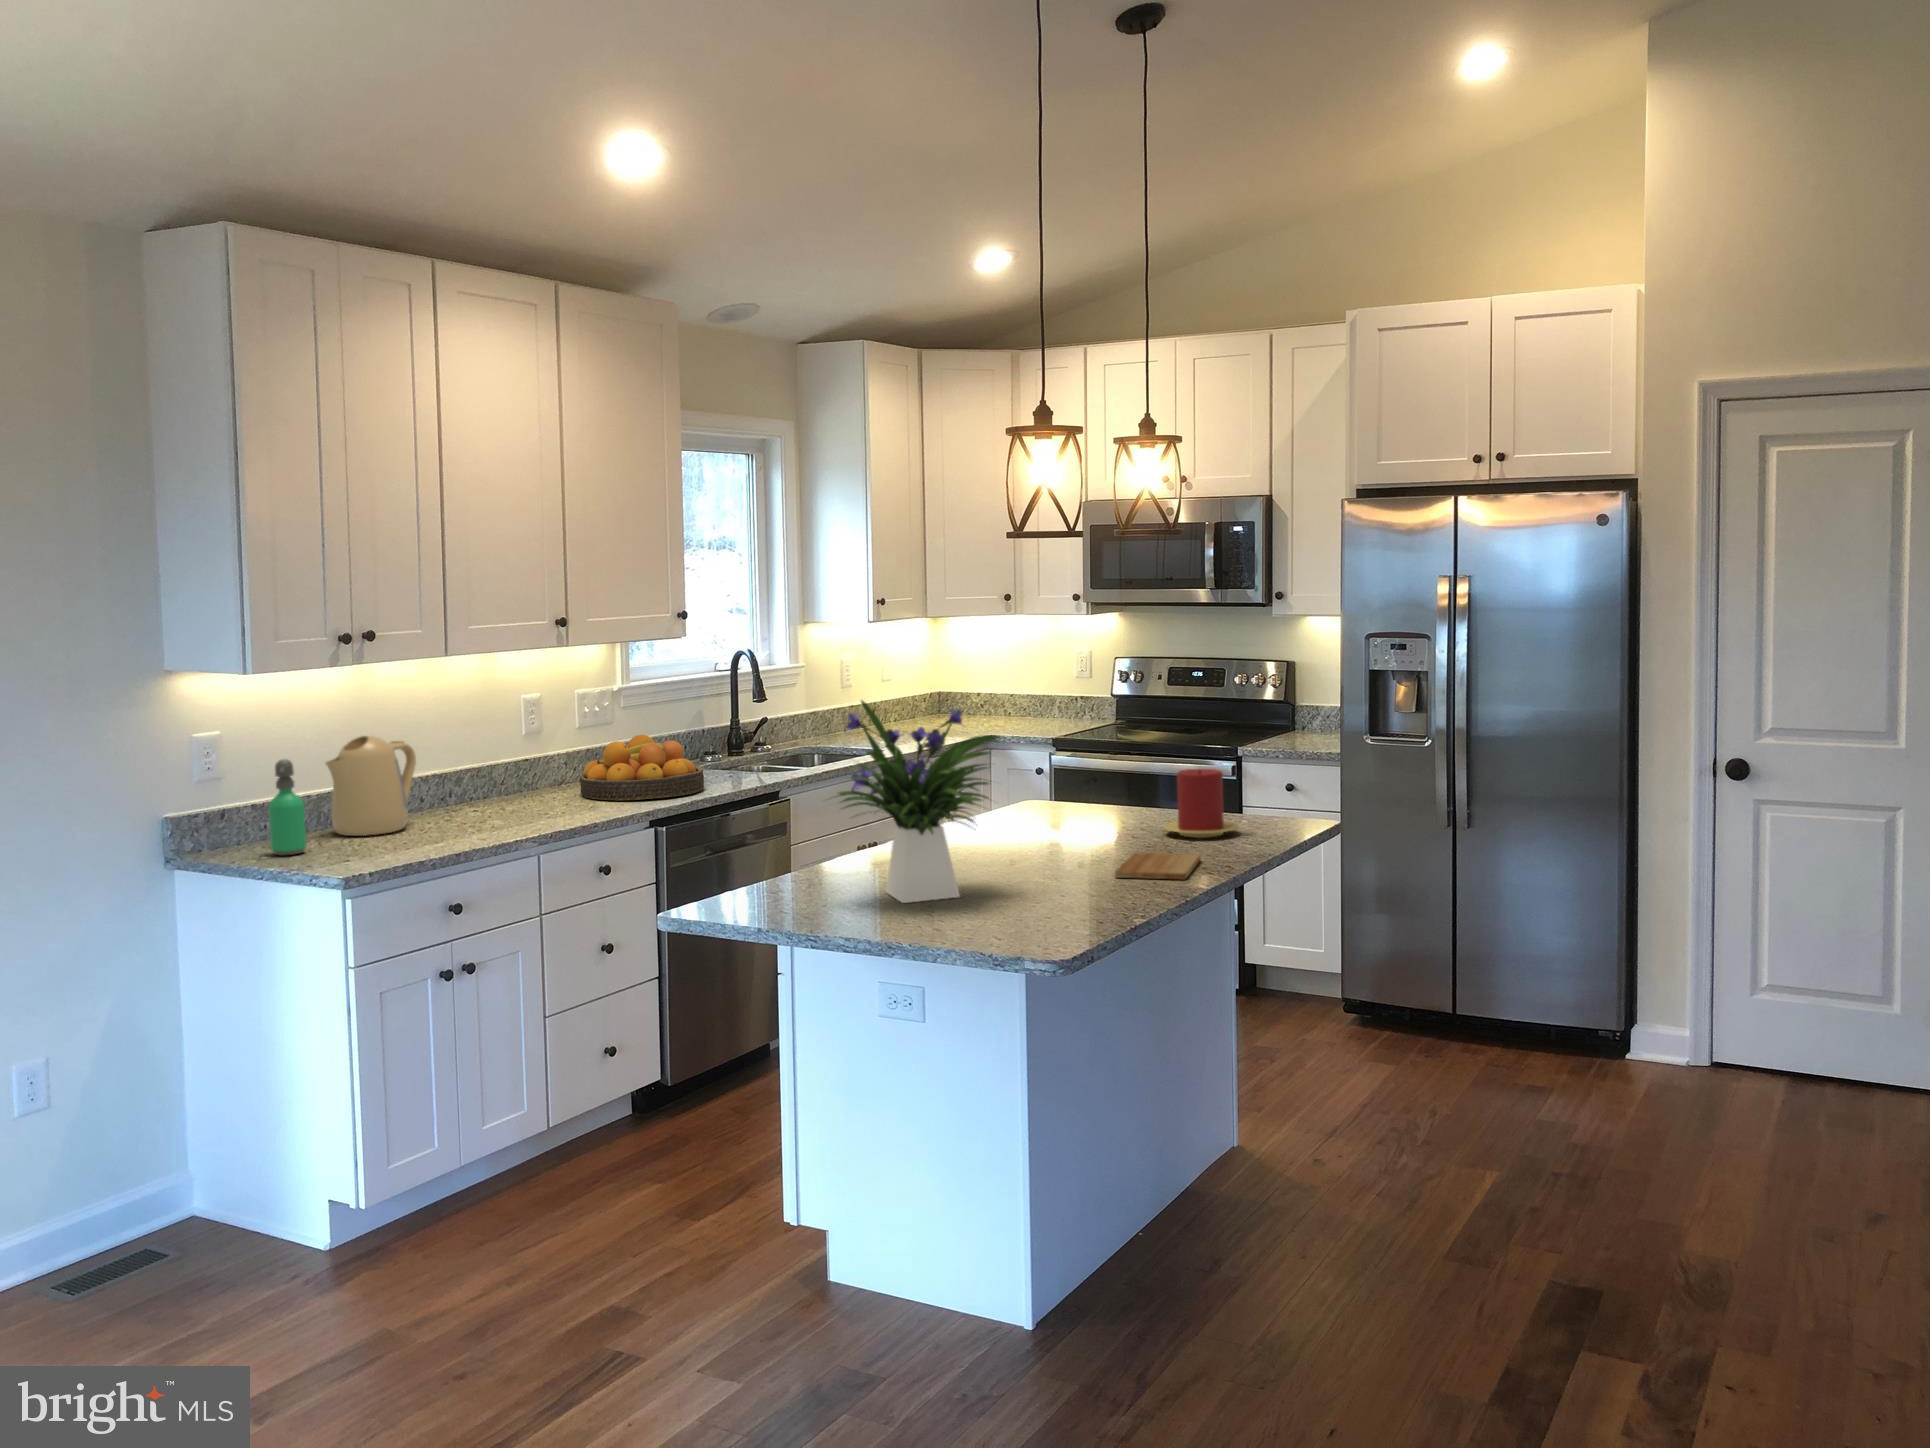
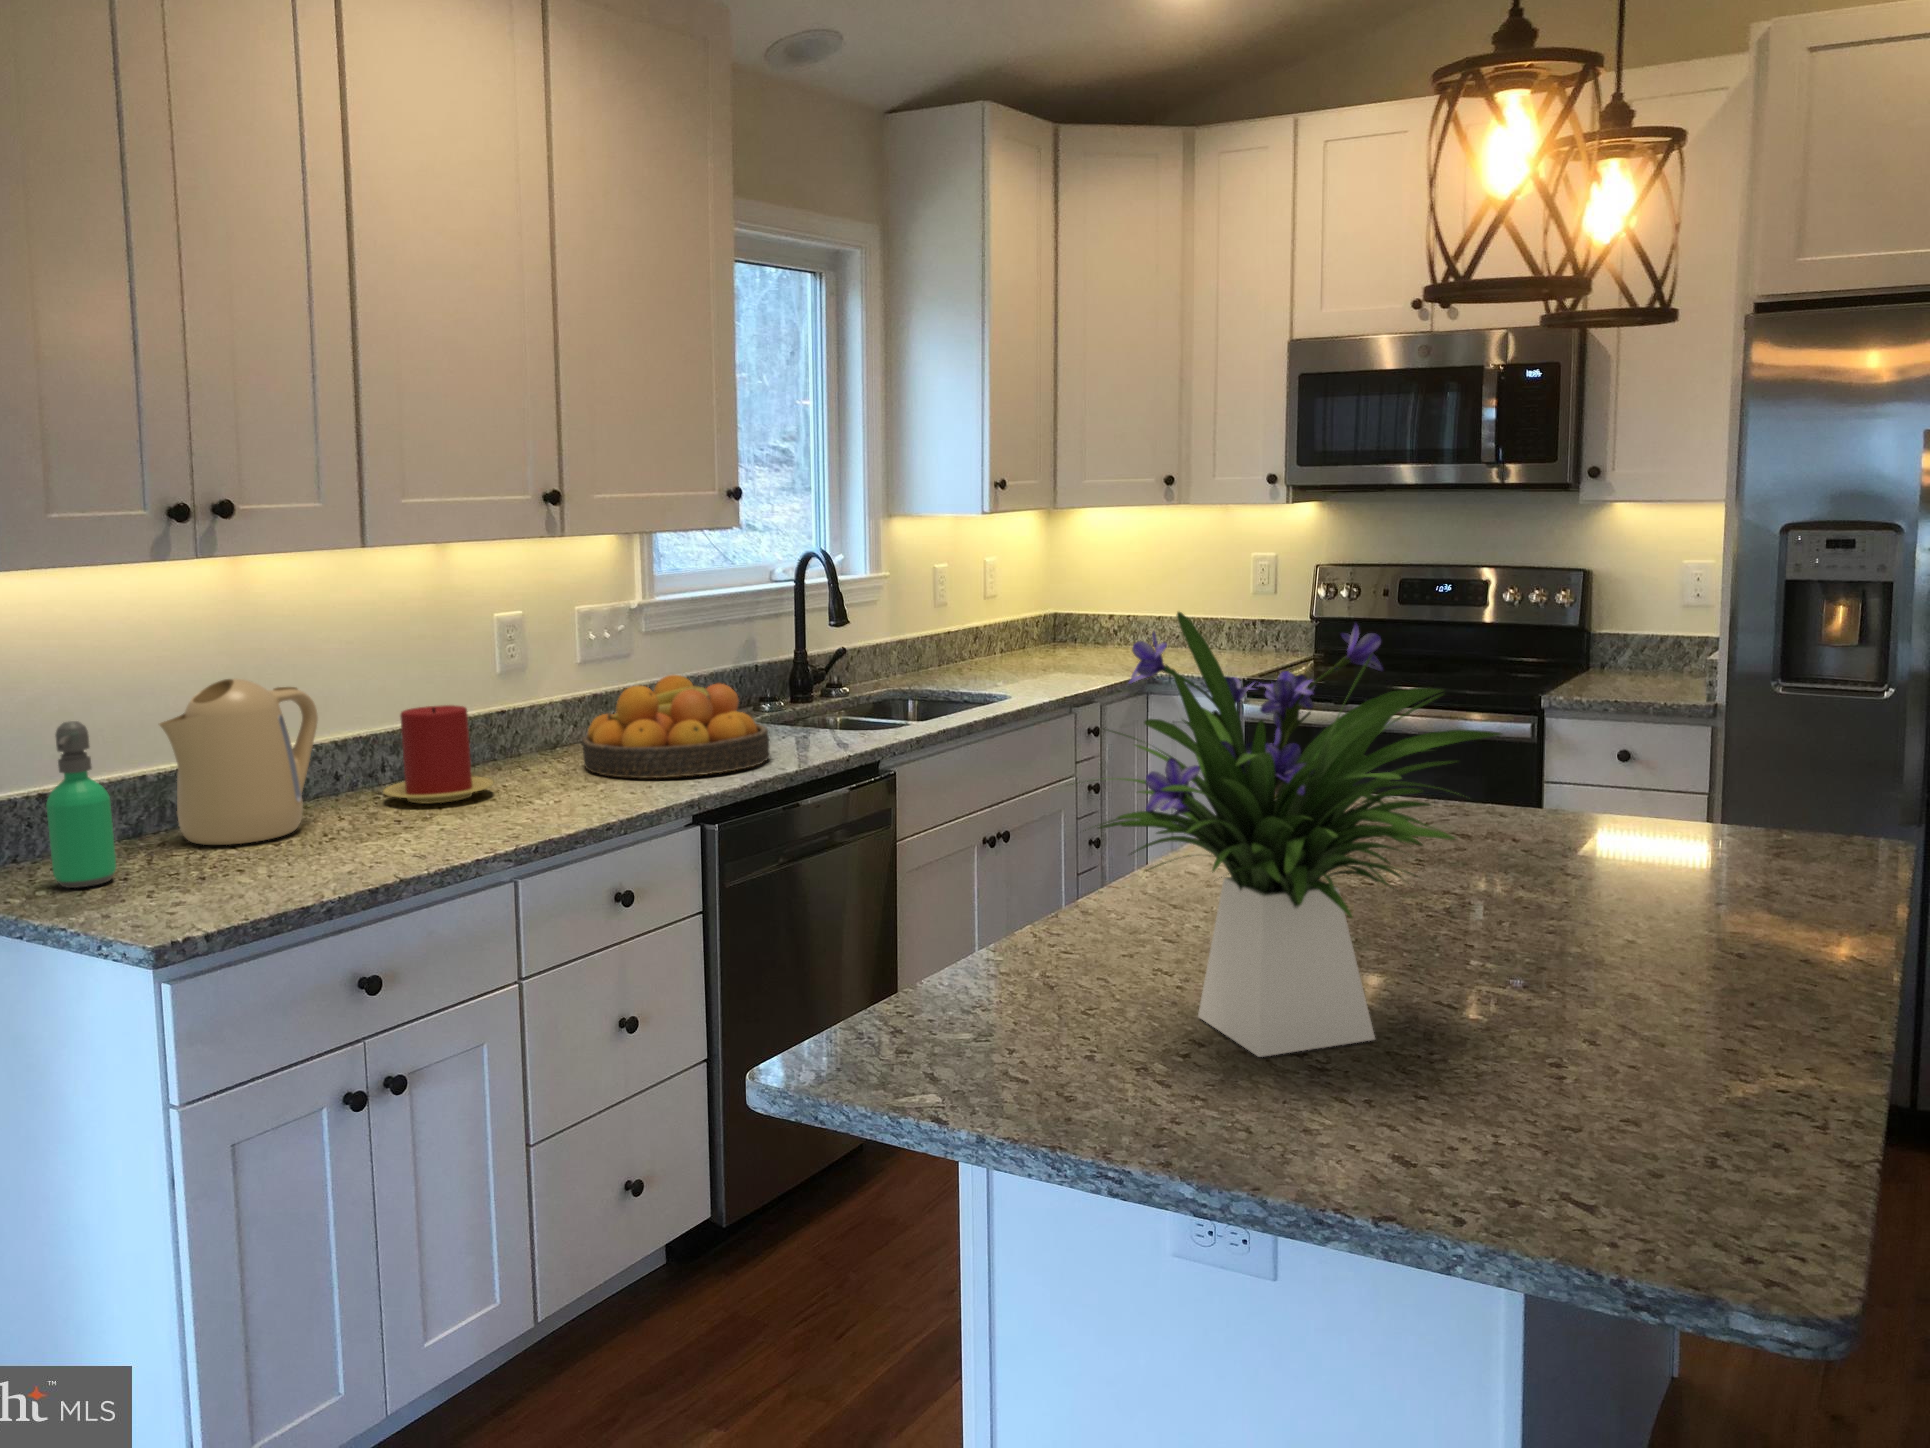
candle: present [1164,769,1239,838] -> present [383,705,494,803]
cutting board: present [1115,853,1201,880] -> none [1639,916,1833,995]

